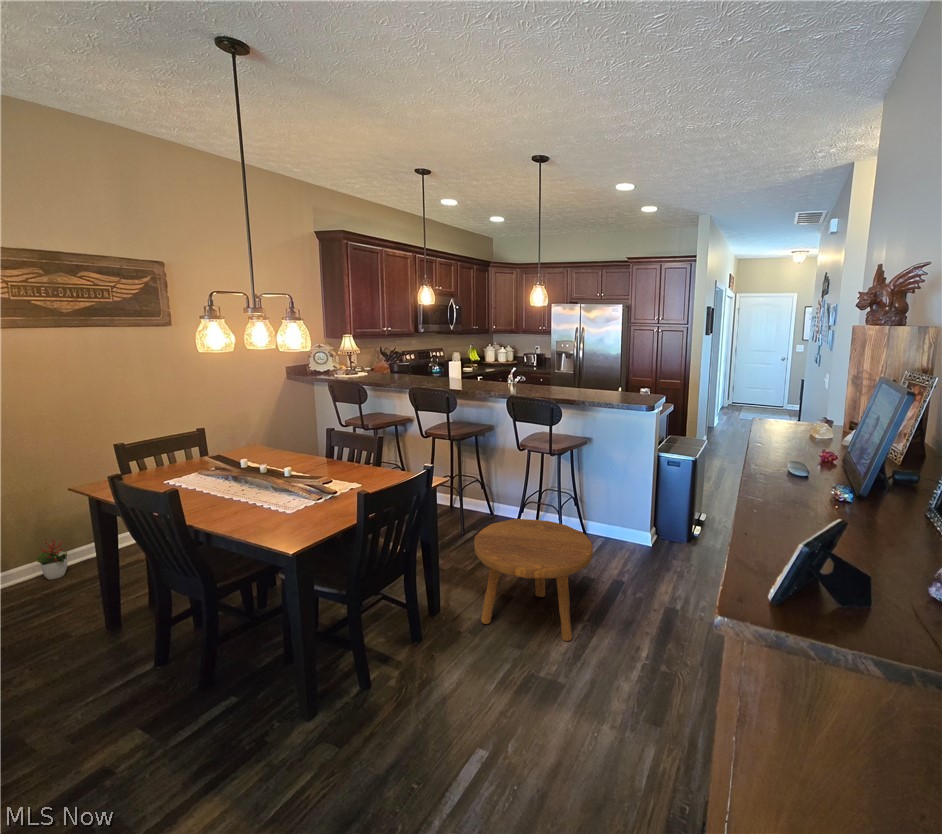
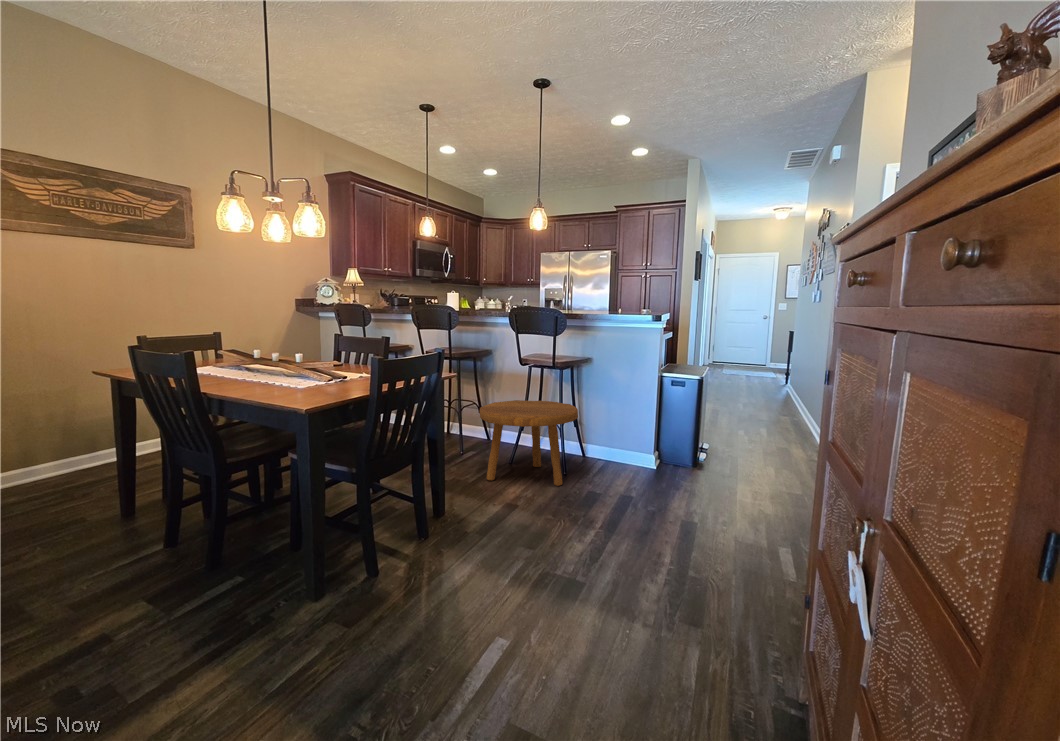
decorative plant: present [36,539,67,580] -> none [64,433,93,473]

